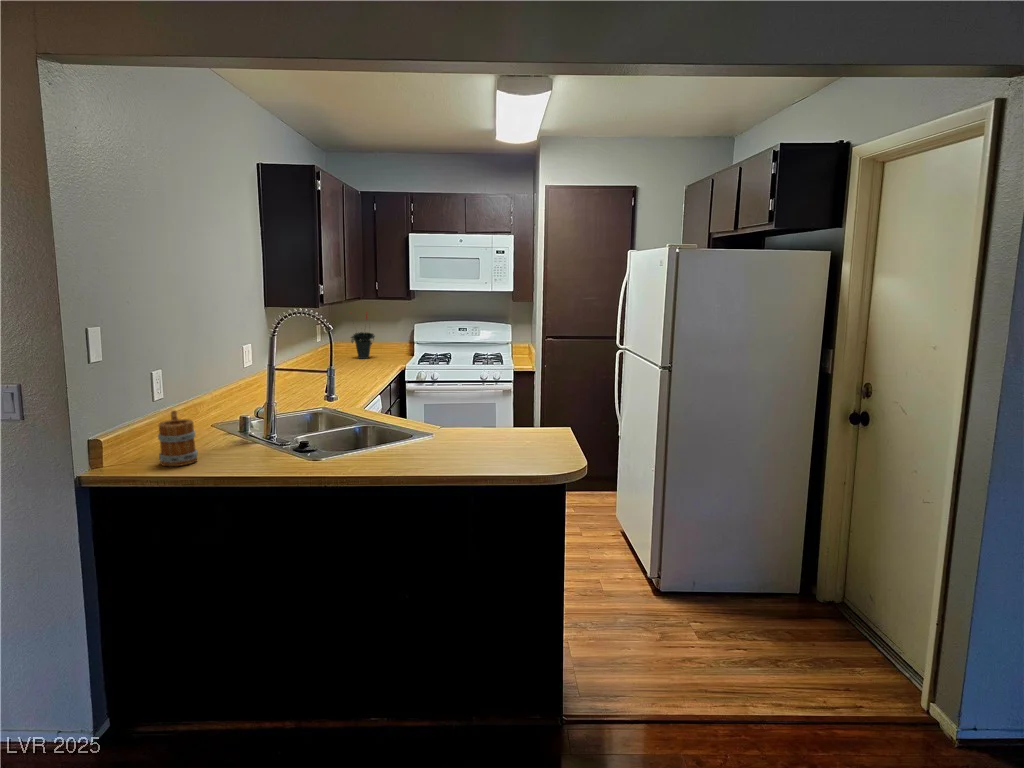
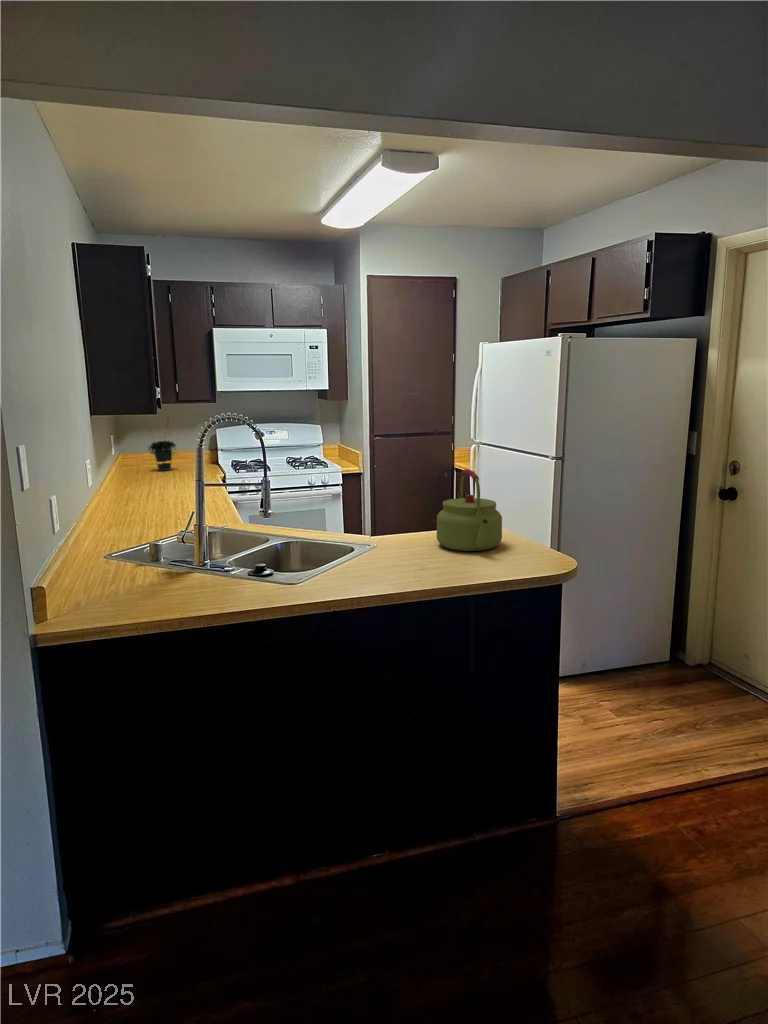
kettle: none [477,373,538,451] -> present [437,469,502,551]
mug: present [158,411,198,466] -> none [109,537,156,605]

